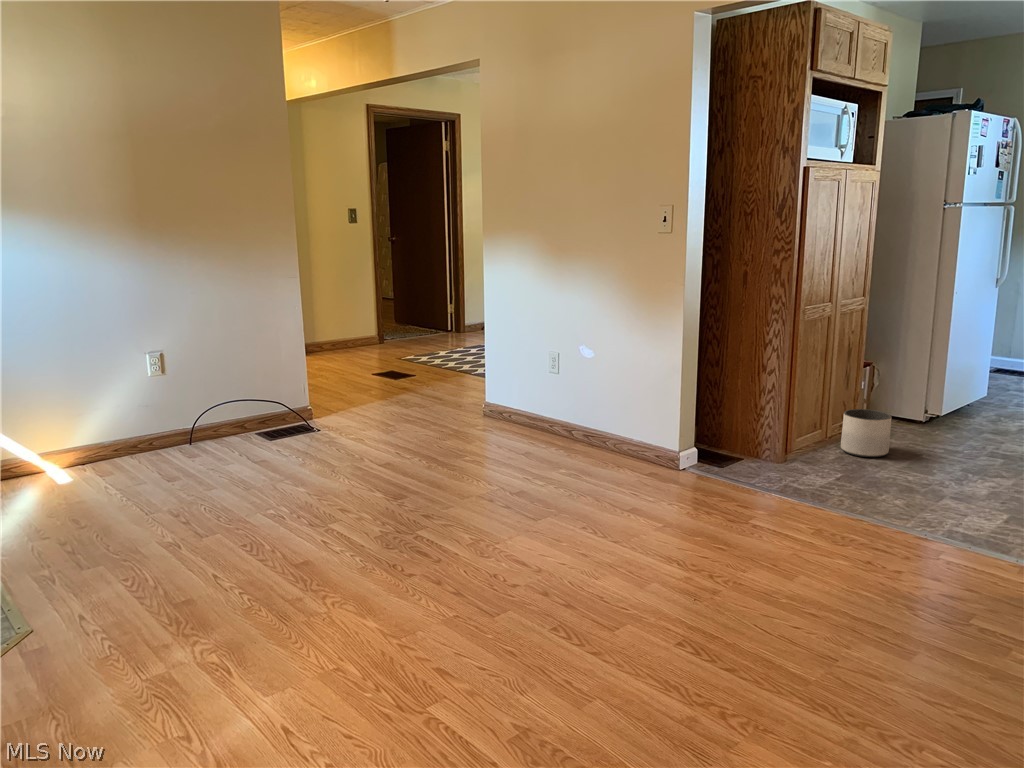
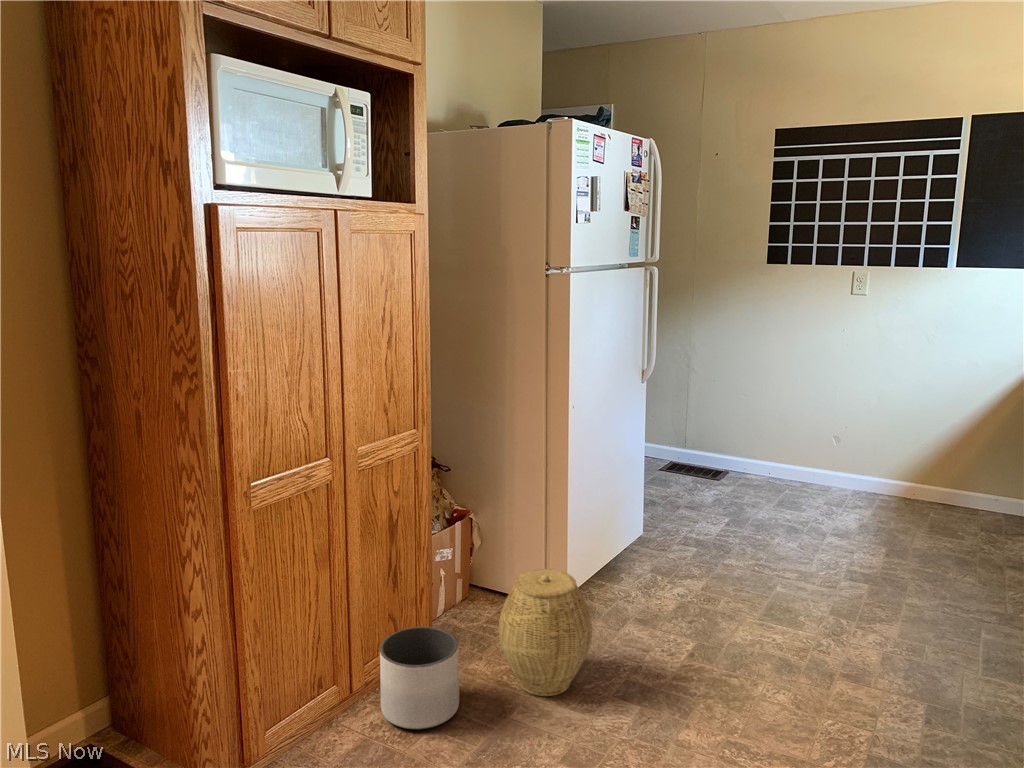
woven basket: none [910,383,973,454] -> present [499,569,592,696]

